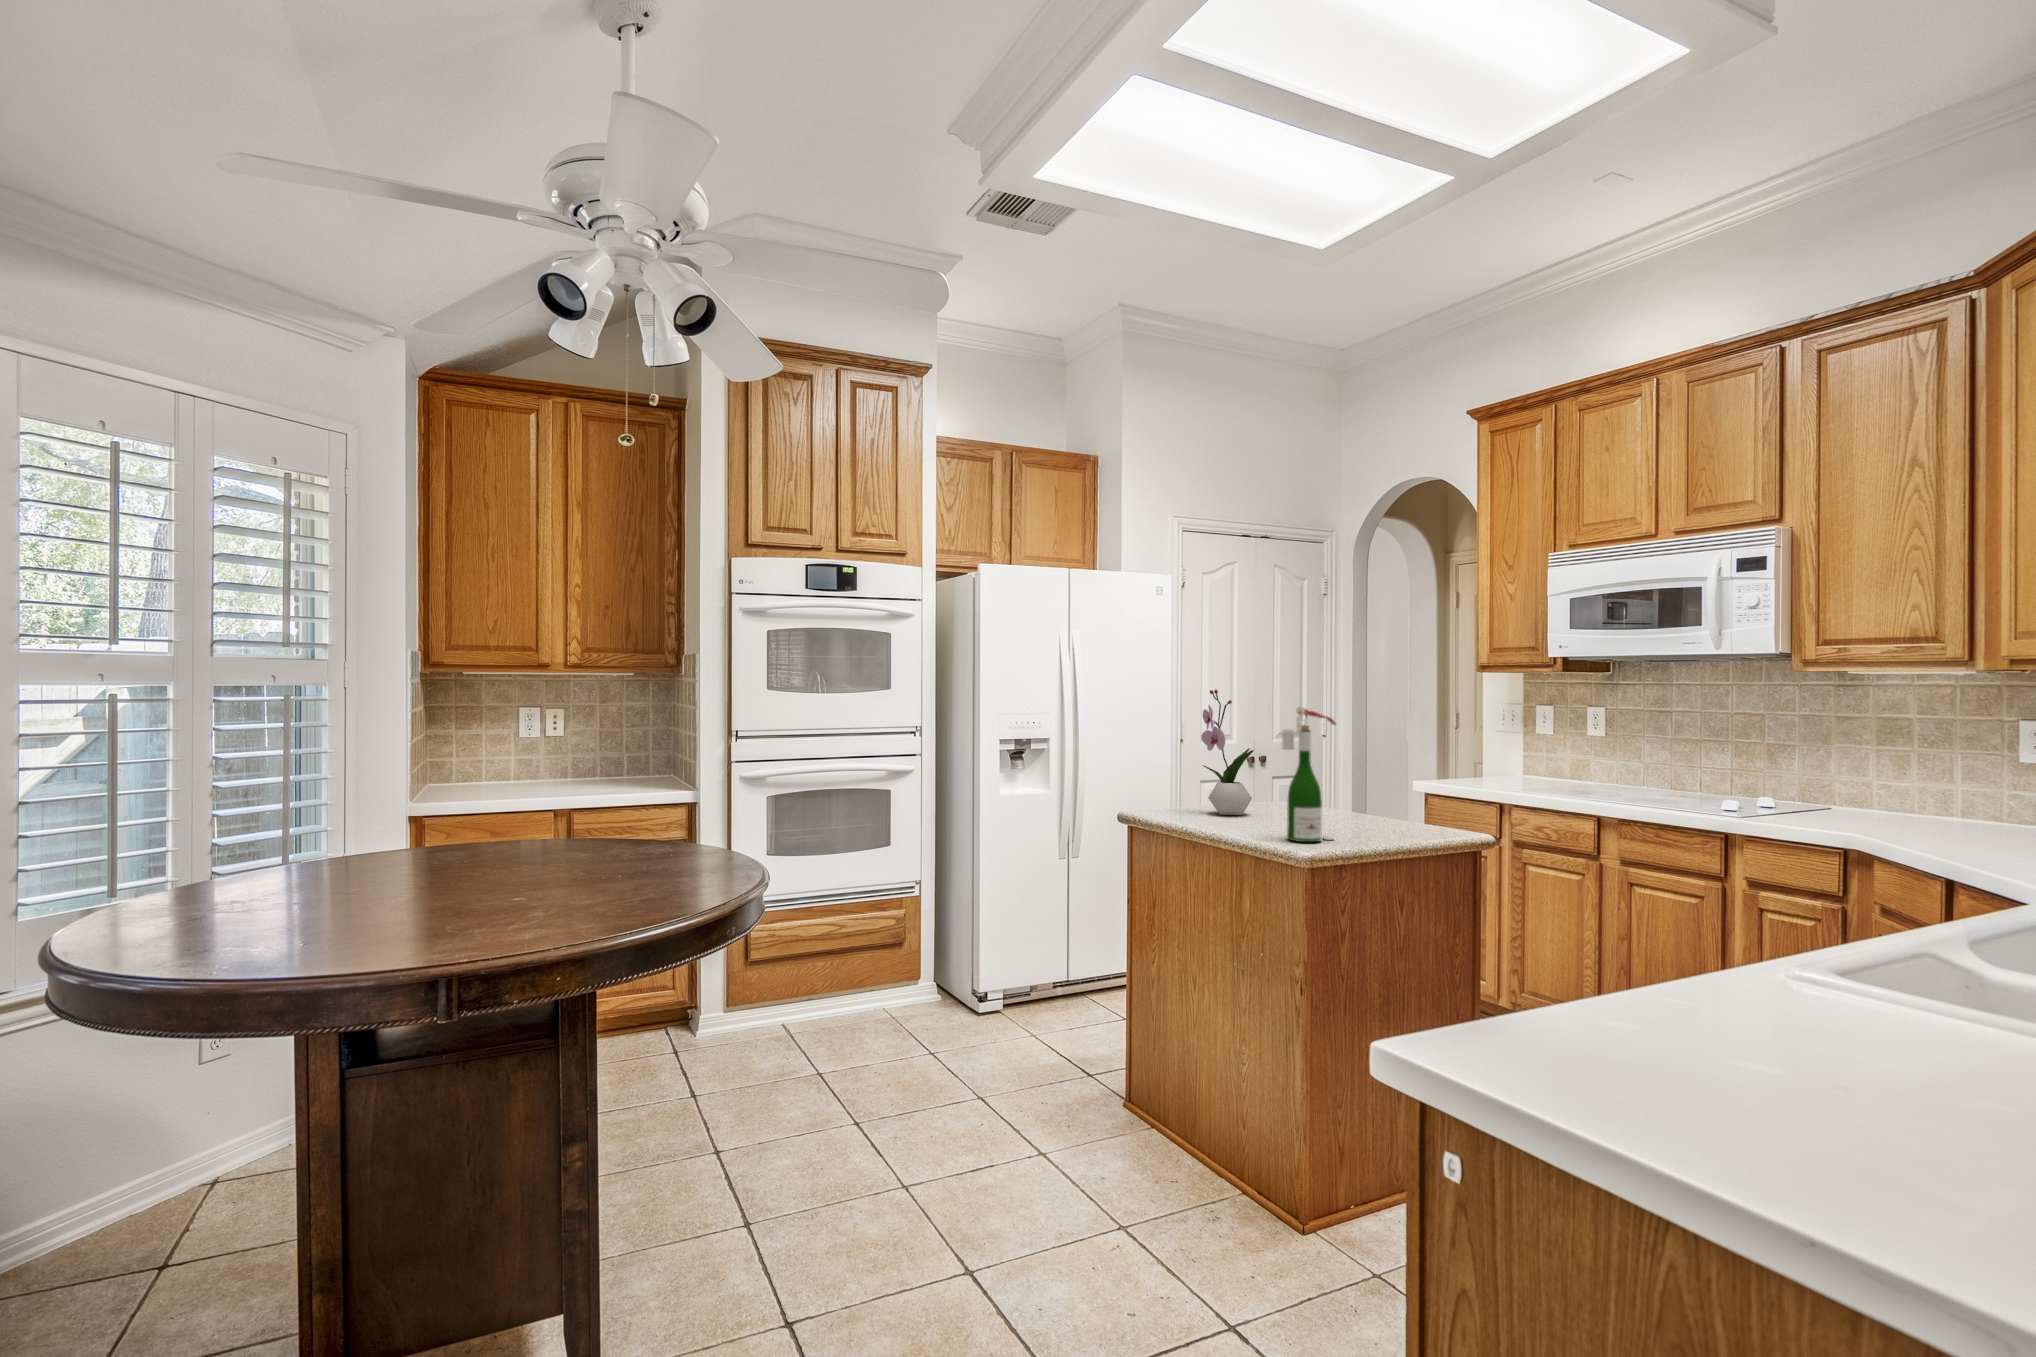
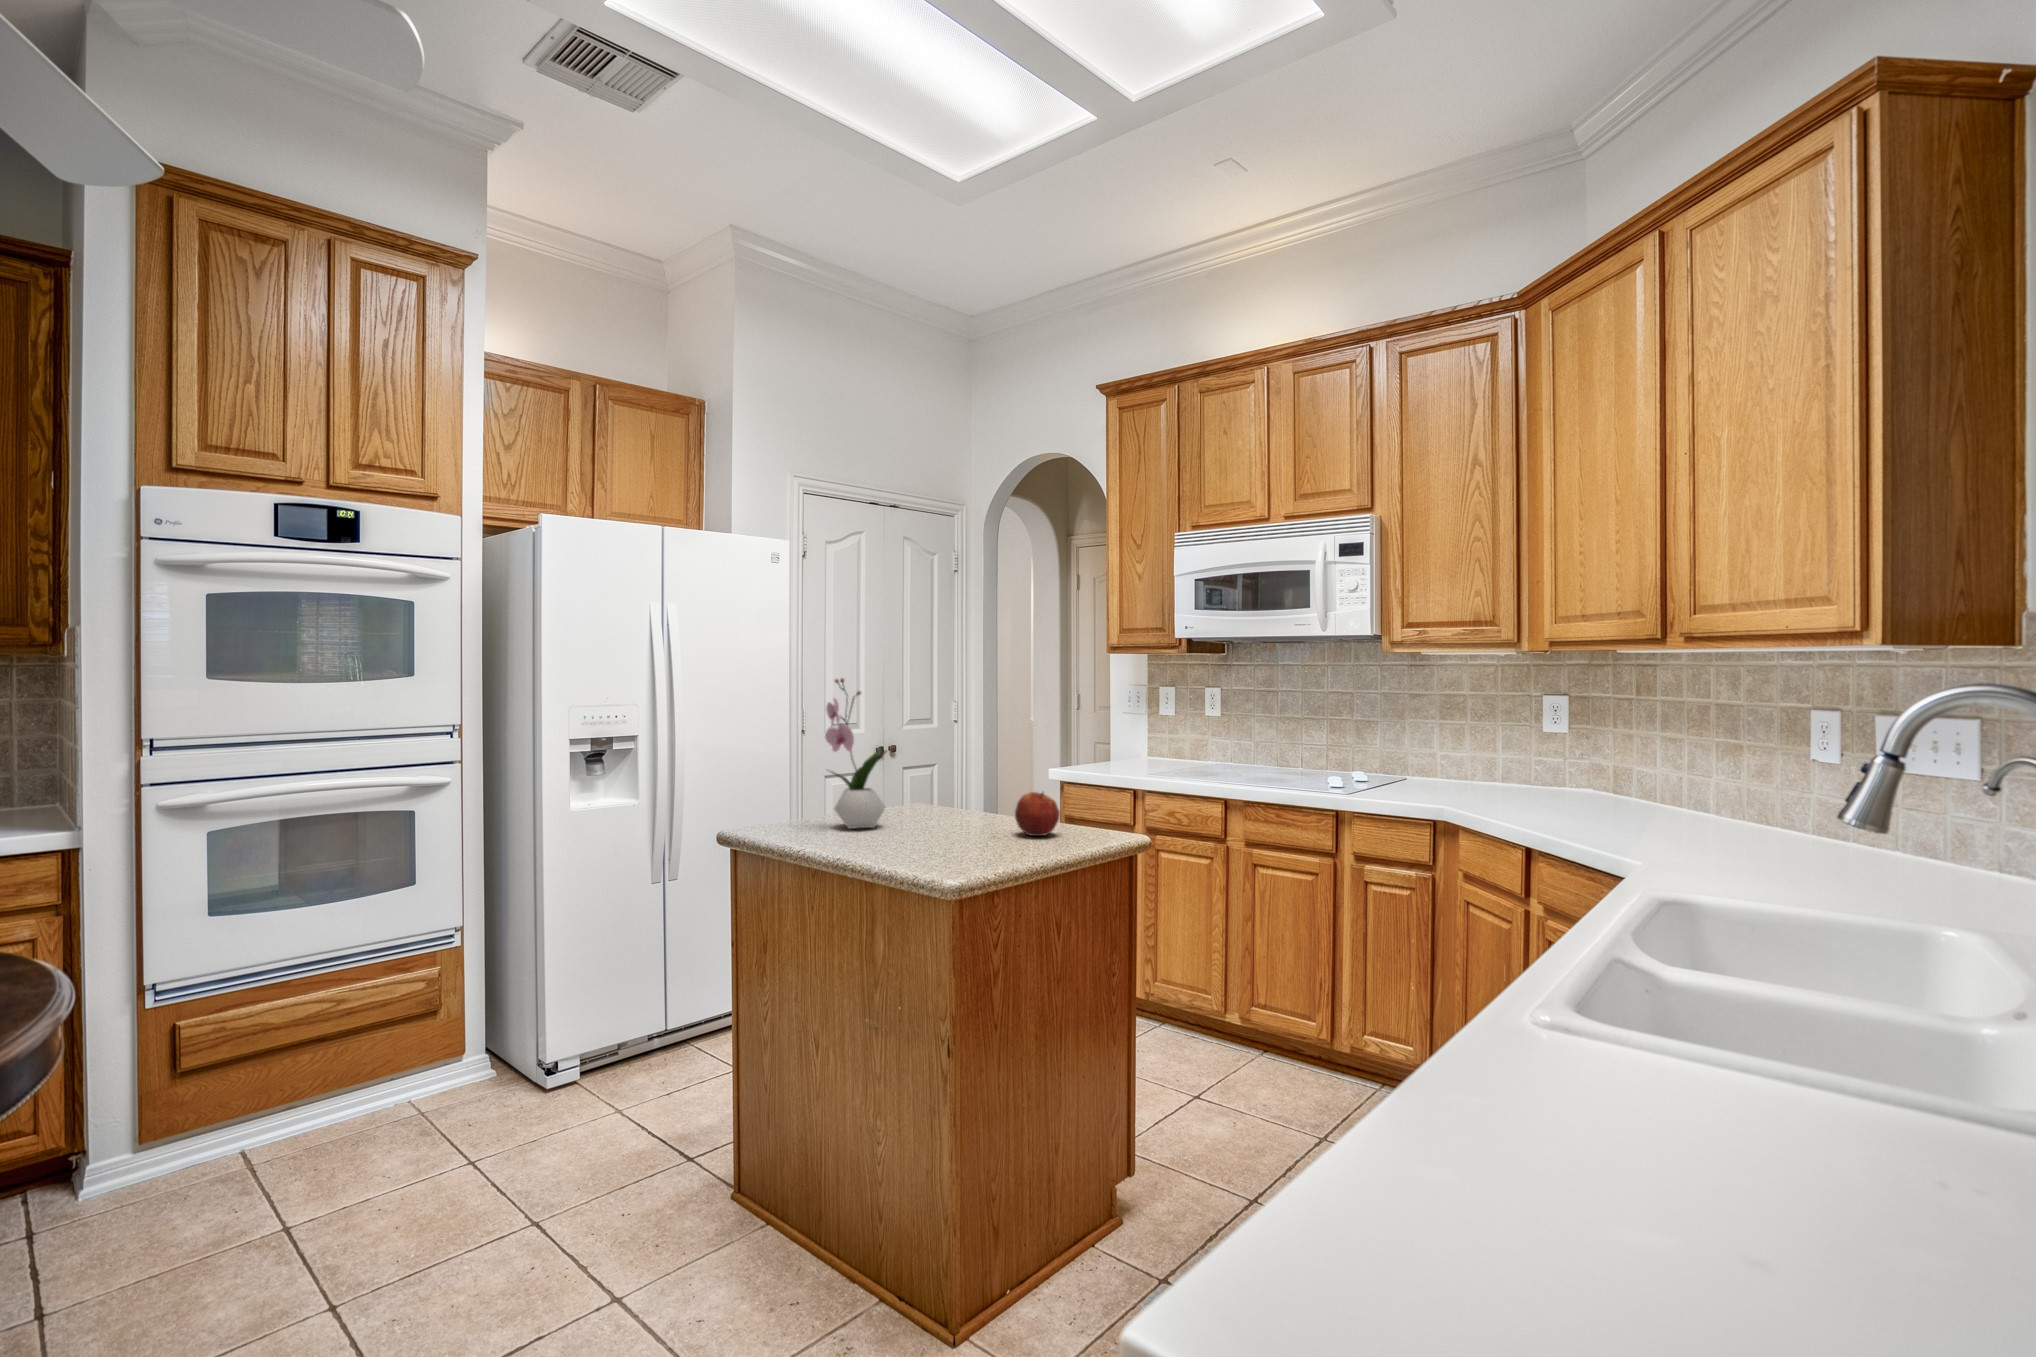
wine bottle: present [1282,707,1336,842] -> none [924,700,987,864]
apple: none [1365,789,1407,828] -> present [1015,792,1060,836]

